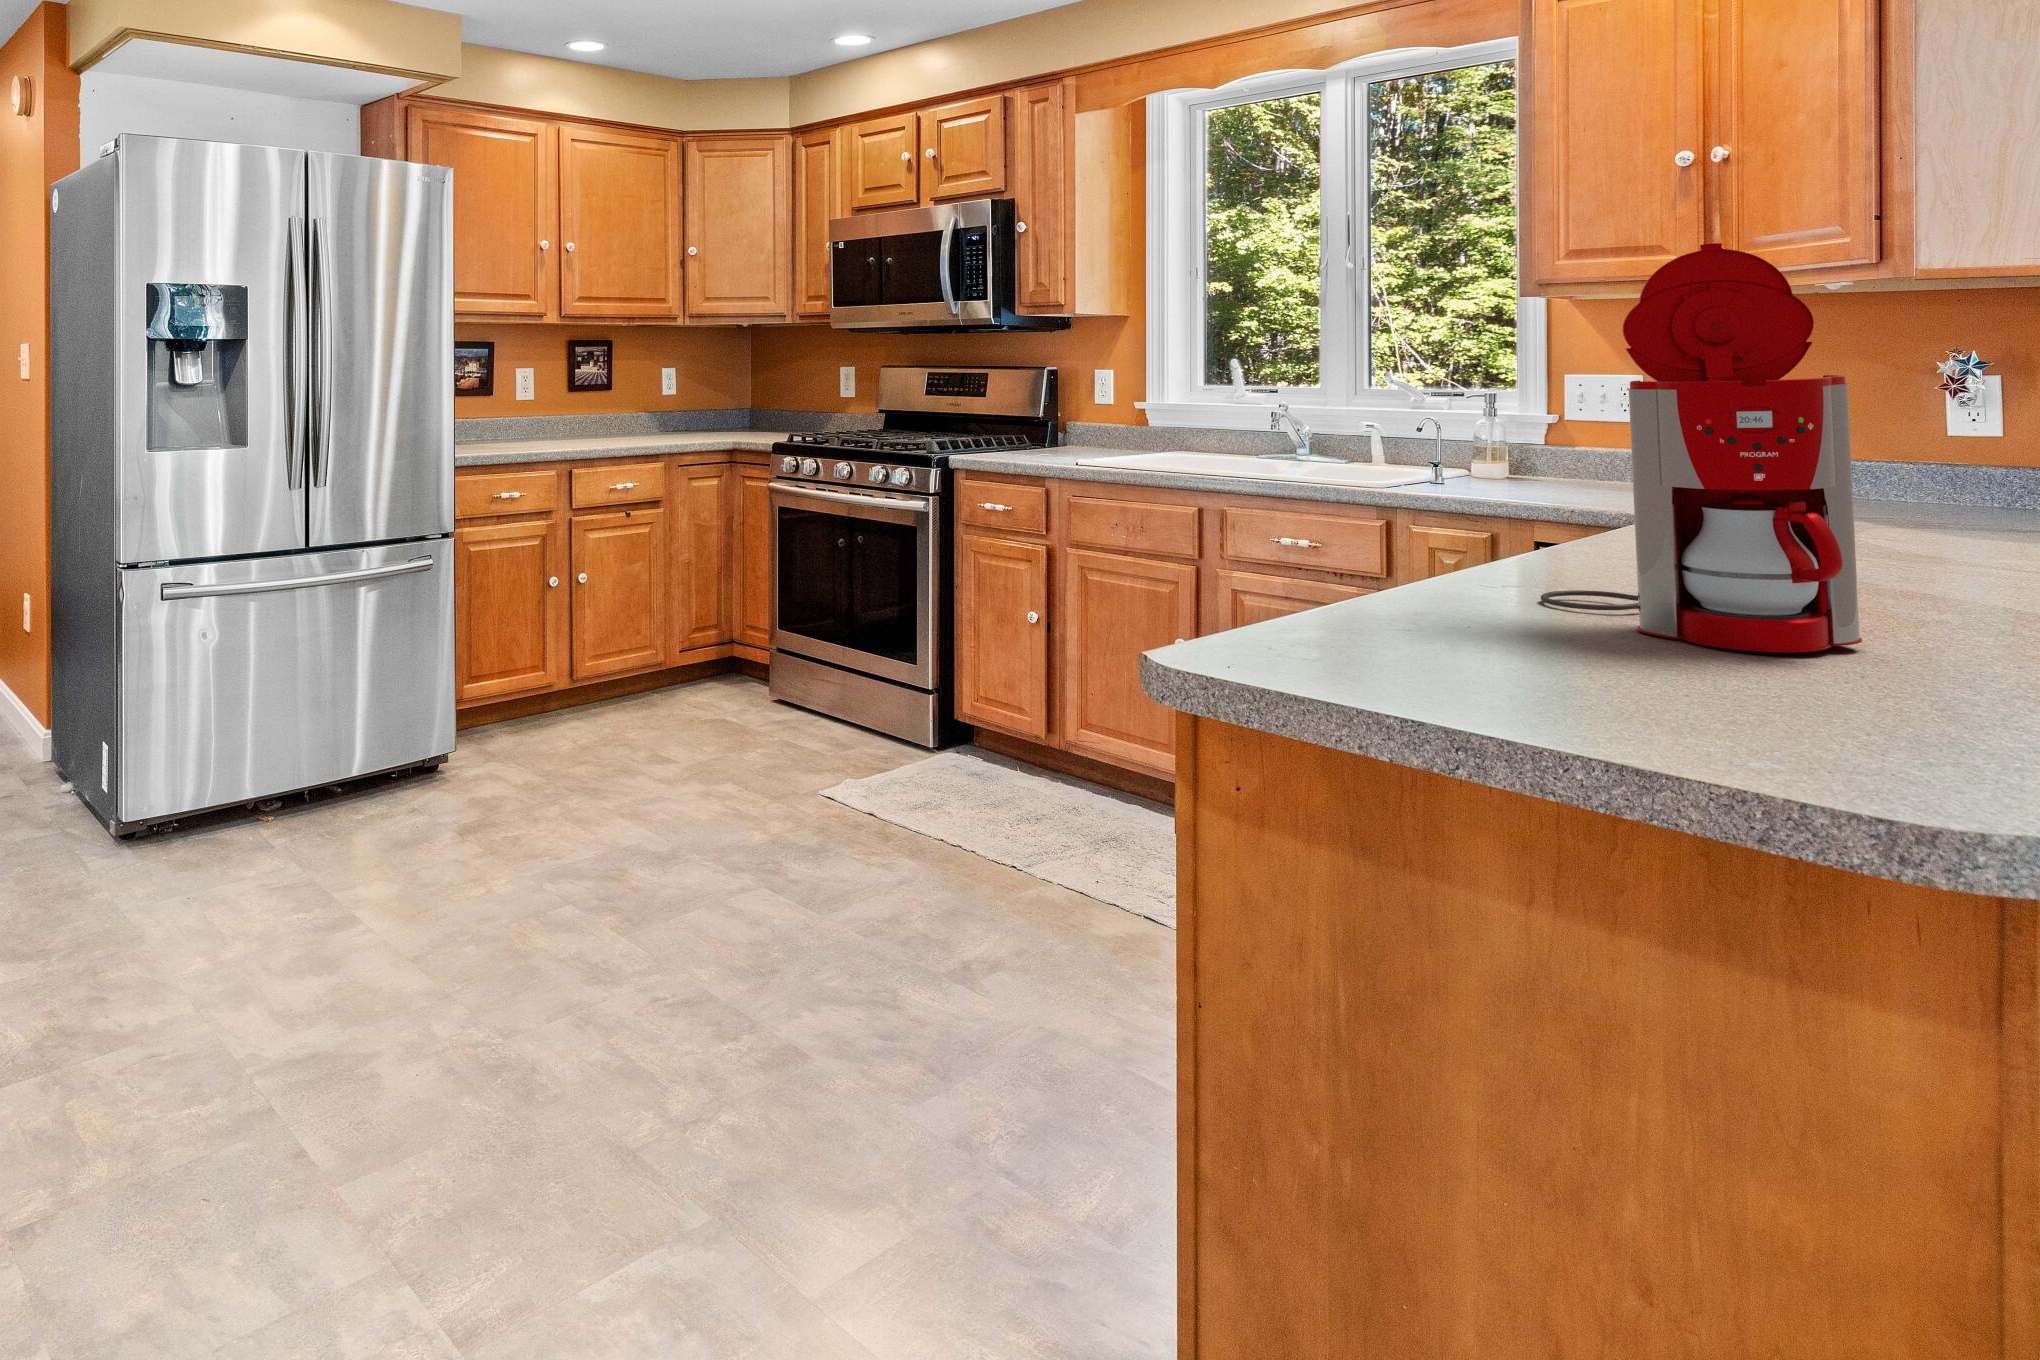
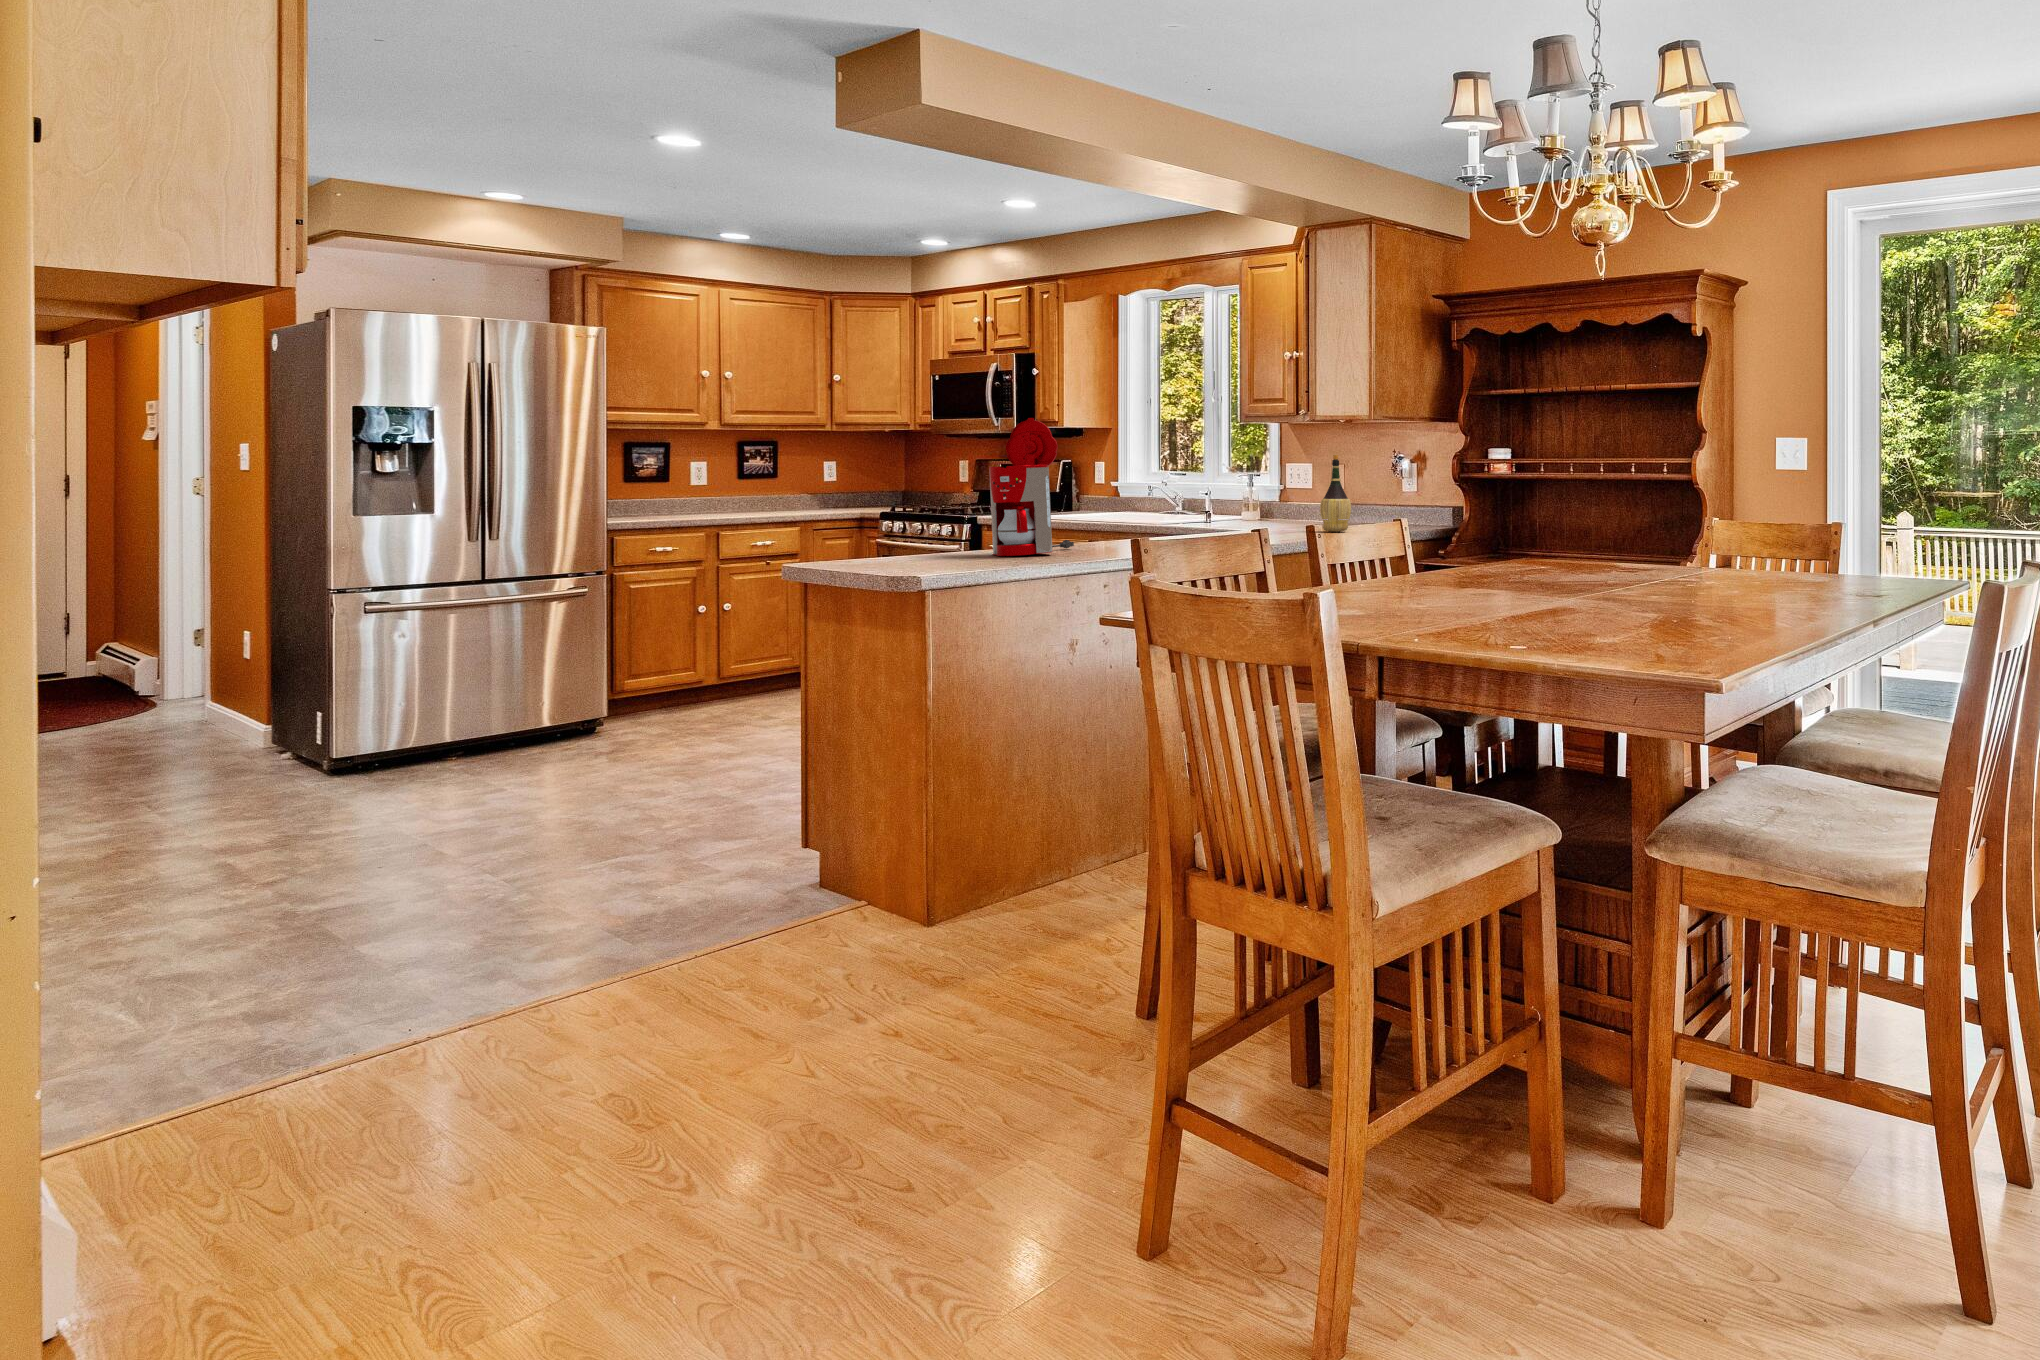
wine bottle: none [1895,353,1990,526] -> present [1320,455,1351,532]

